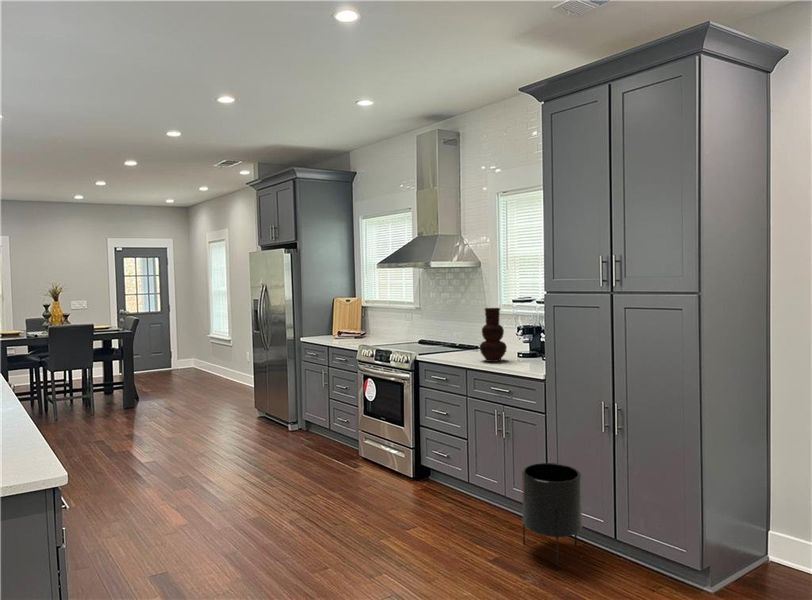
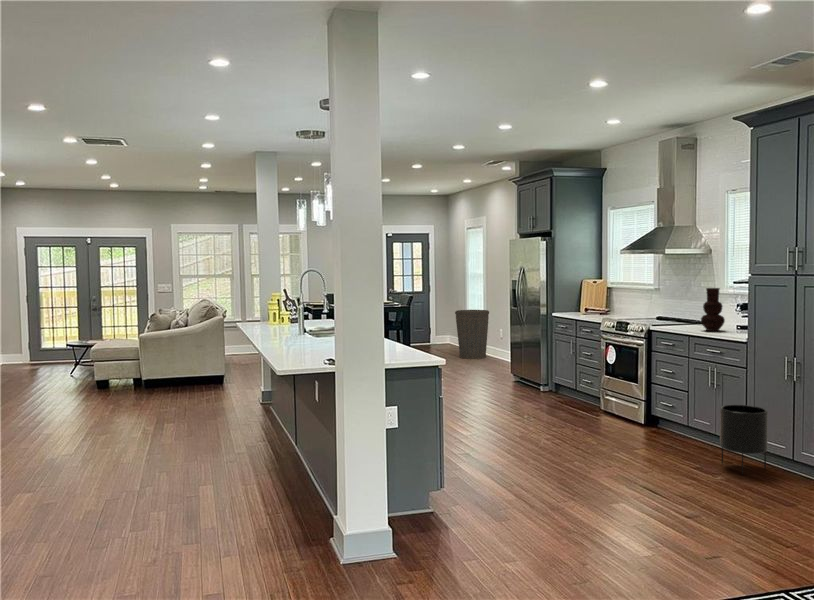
trash can: none [194,331,234,387] -> present [455,310,489,359]

